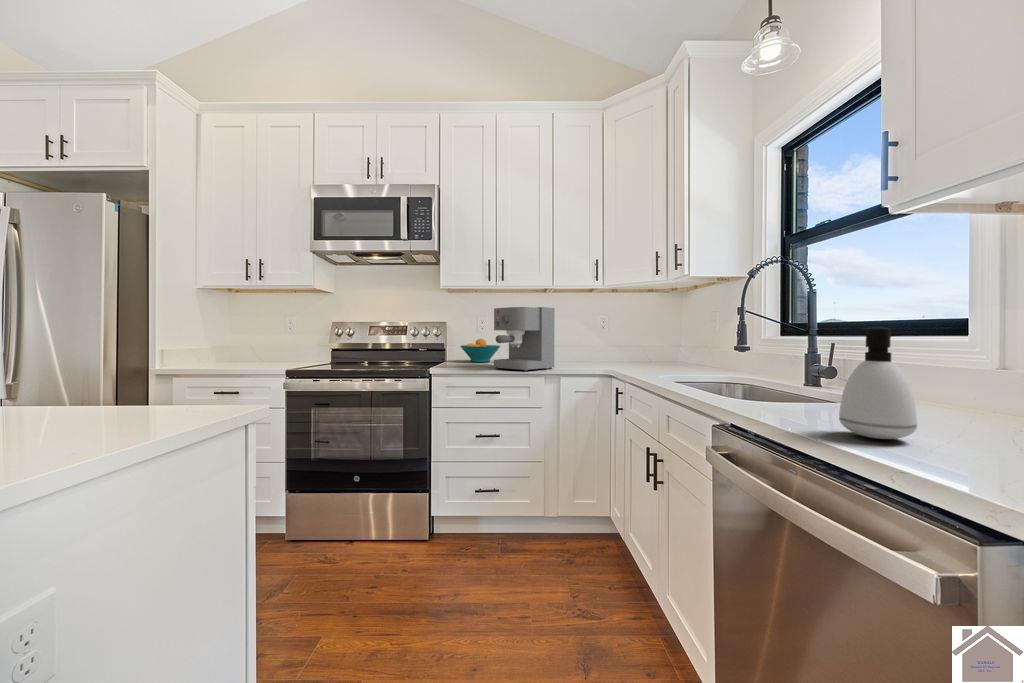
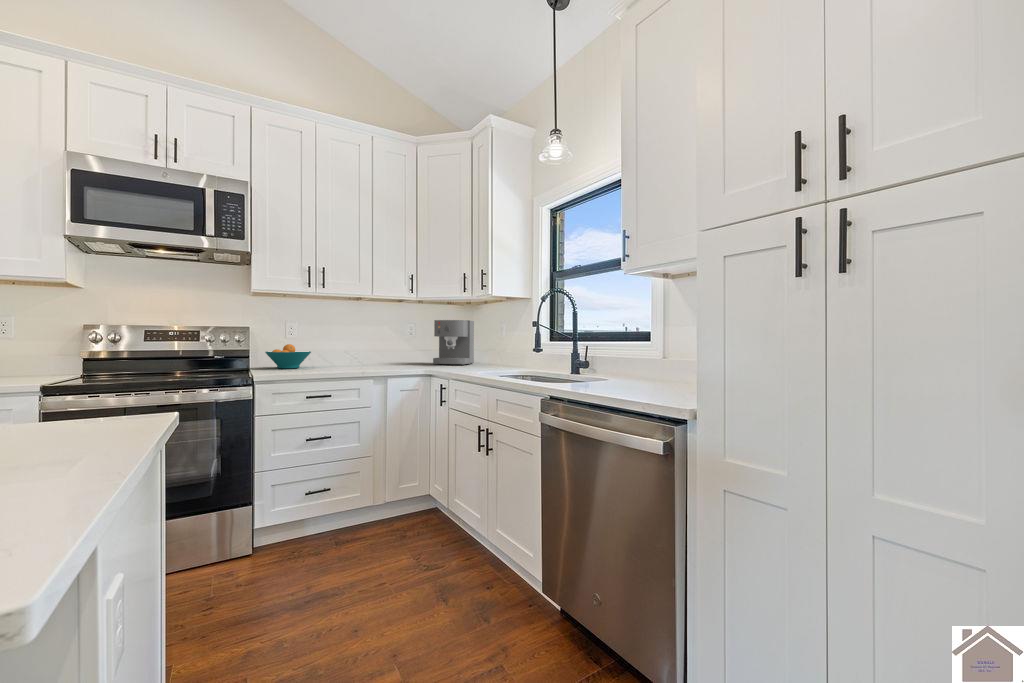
coffee maker: present [494,307,555,371] -> present [433,320,474,365]
soap dispenser: present [839,327,919,439] -> none [608,335,640,393]

